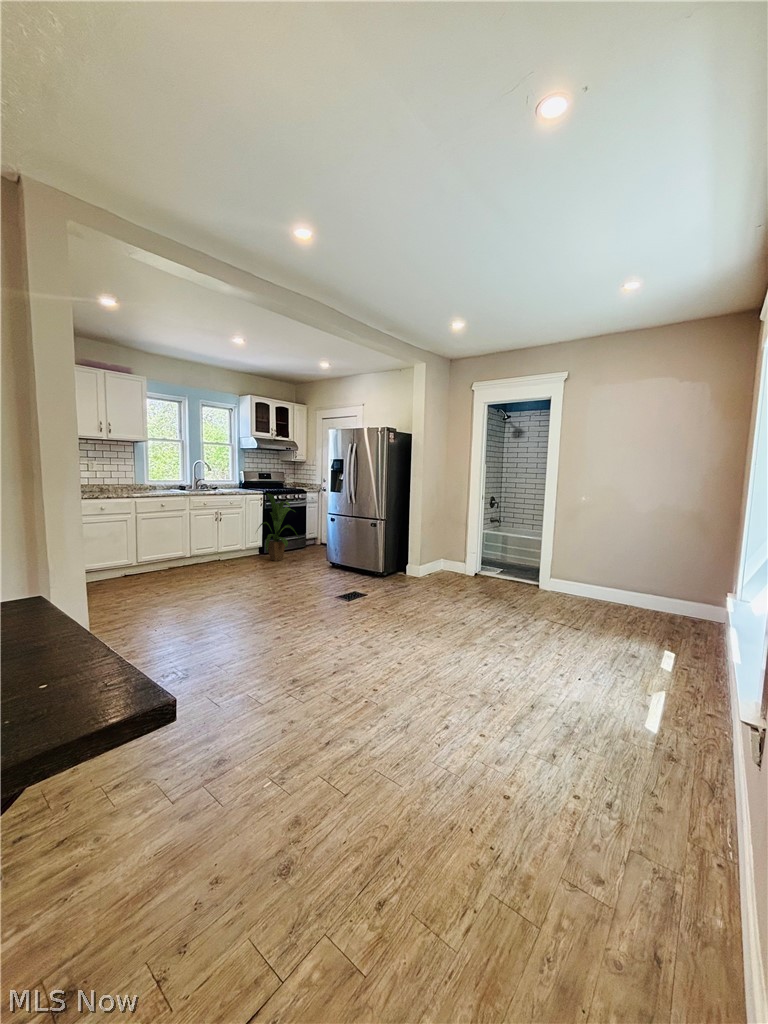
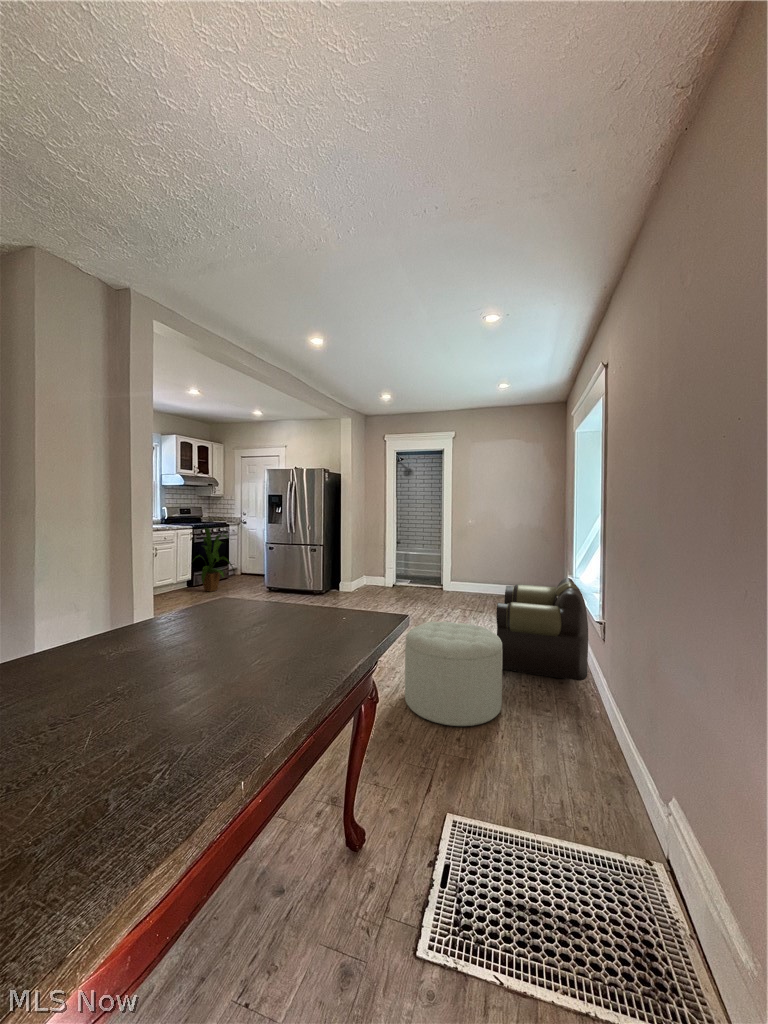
armchair: none [542,603,738,815] -> present [496,578,588,681]
ottoman: none [348,658,516,875] -> present [405,622,502,726]

